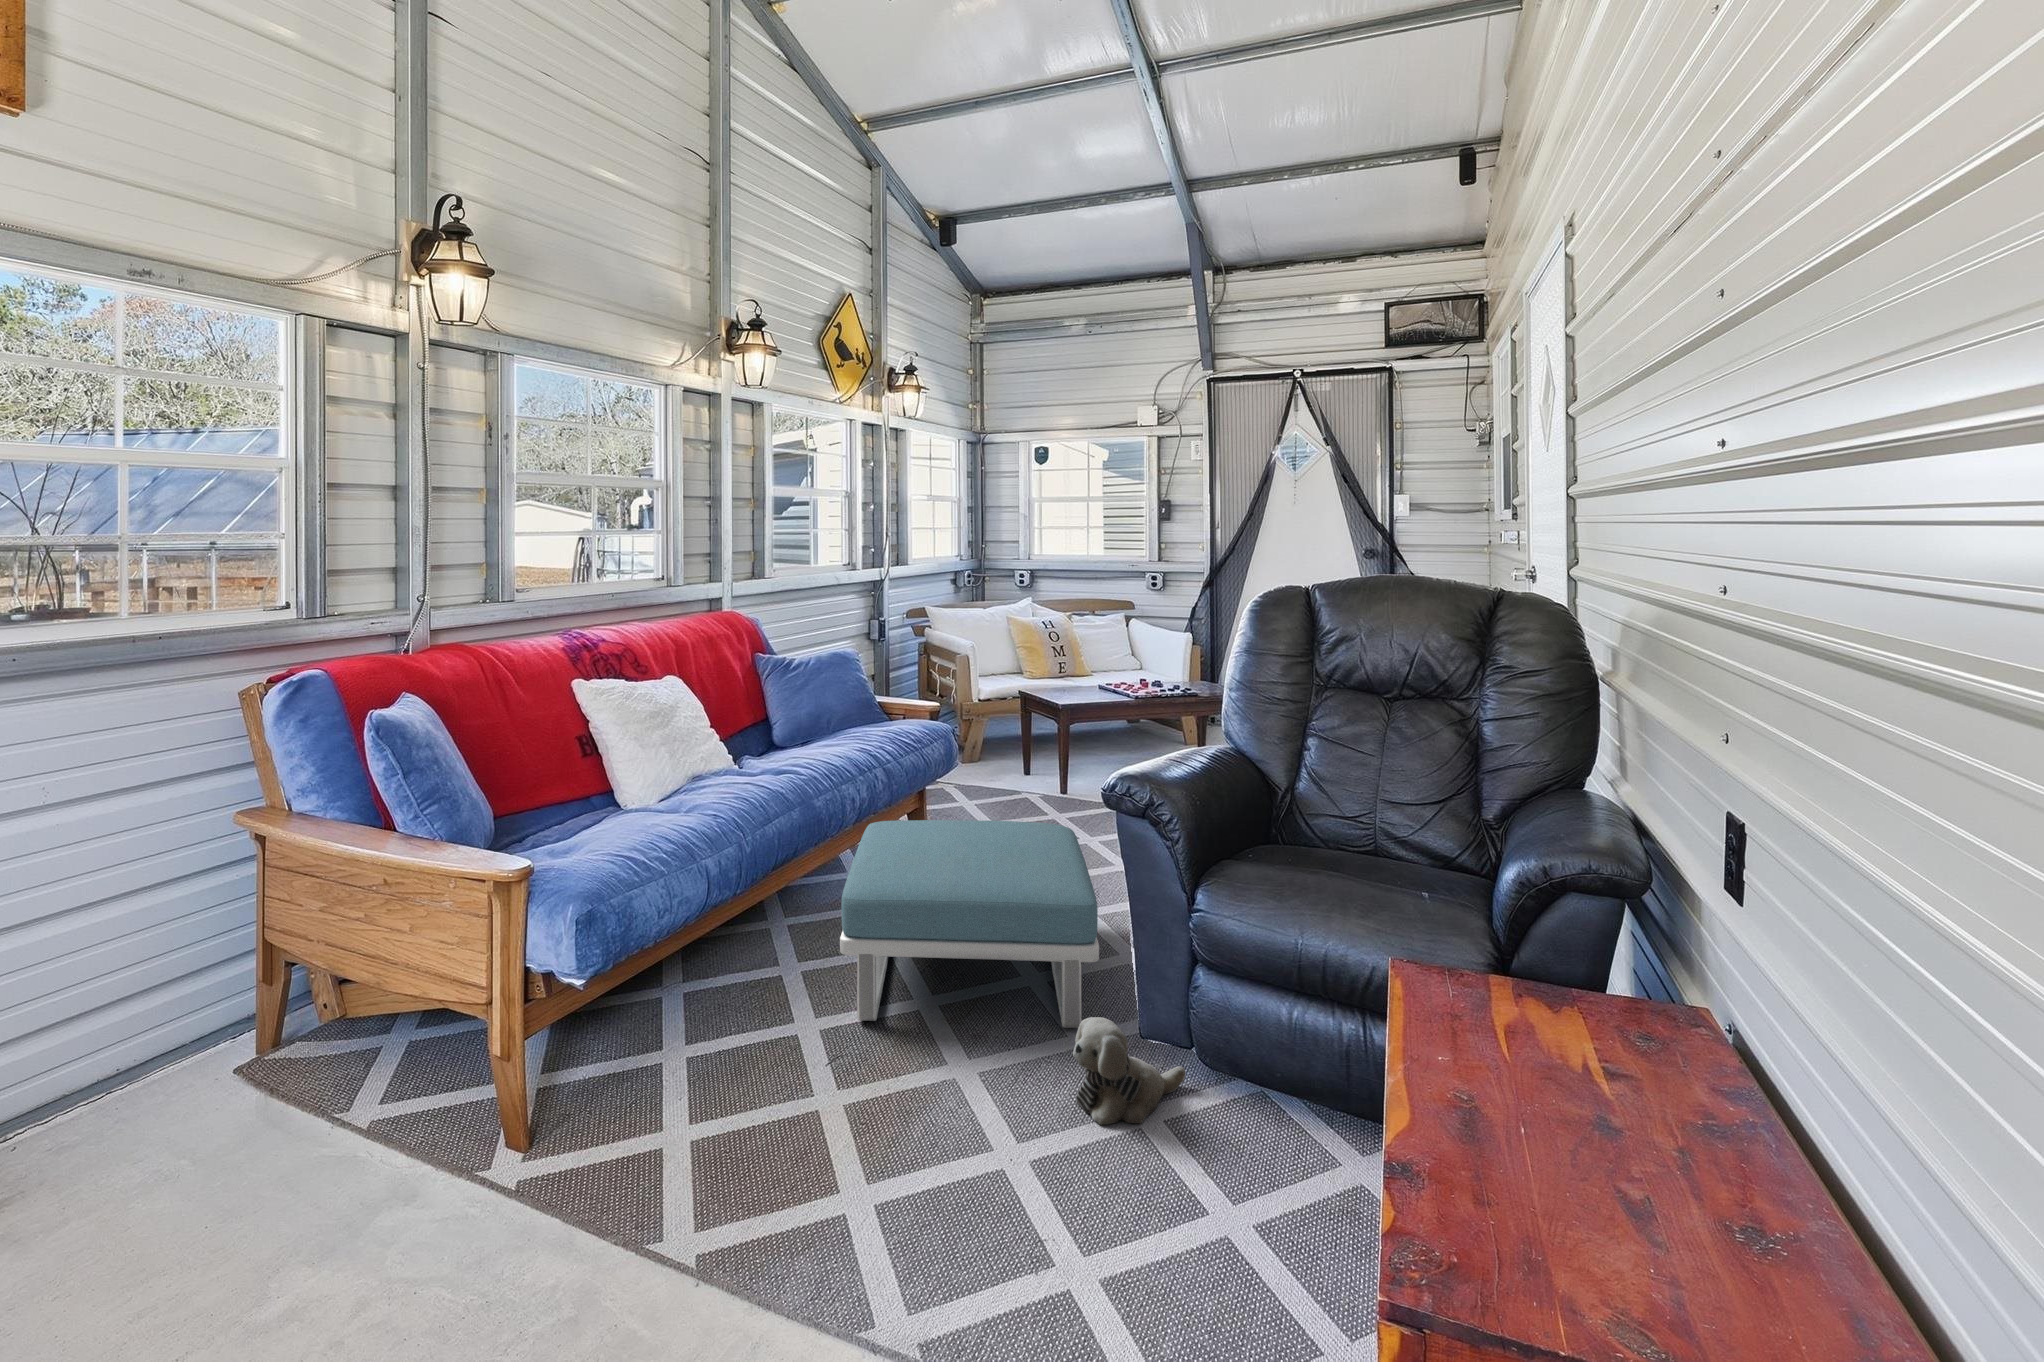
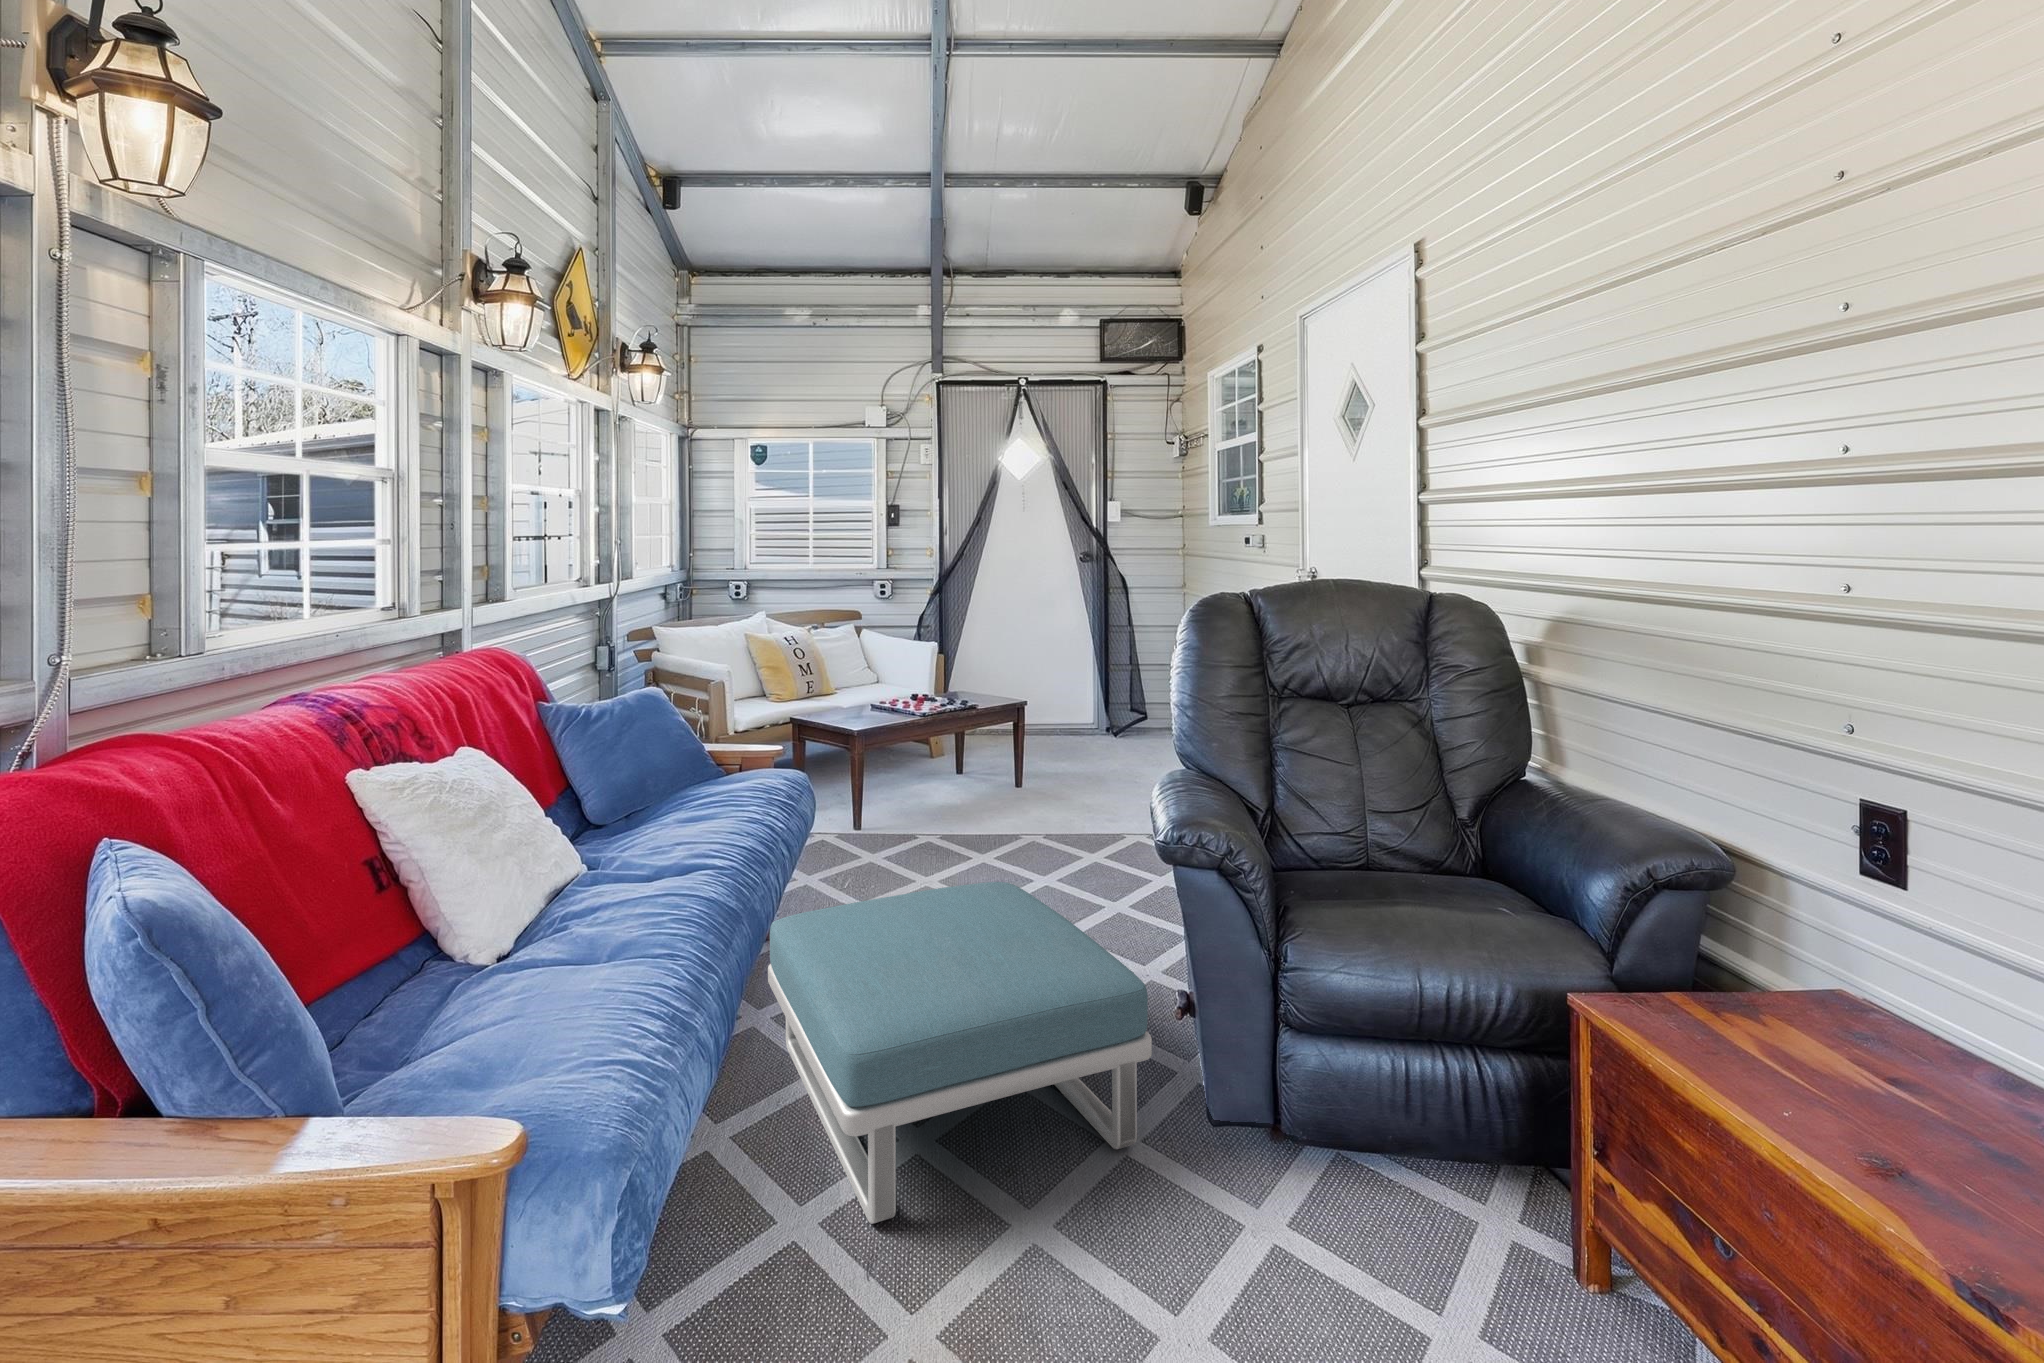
plush toy: present [1073,1017,1185,1125] -> none [1202,1140,1305,1286]

